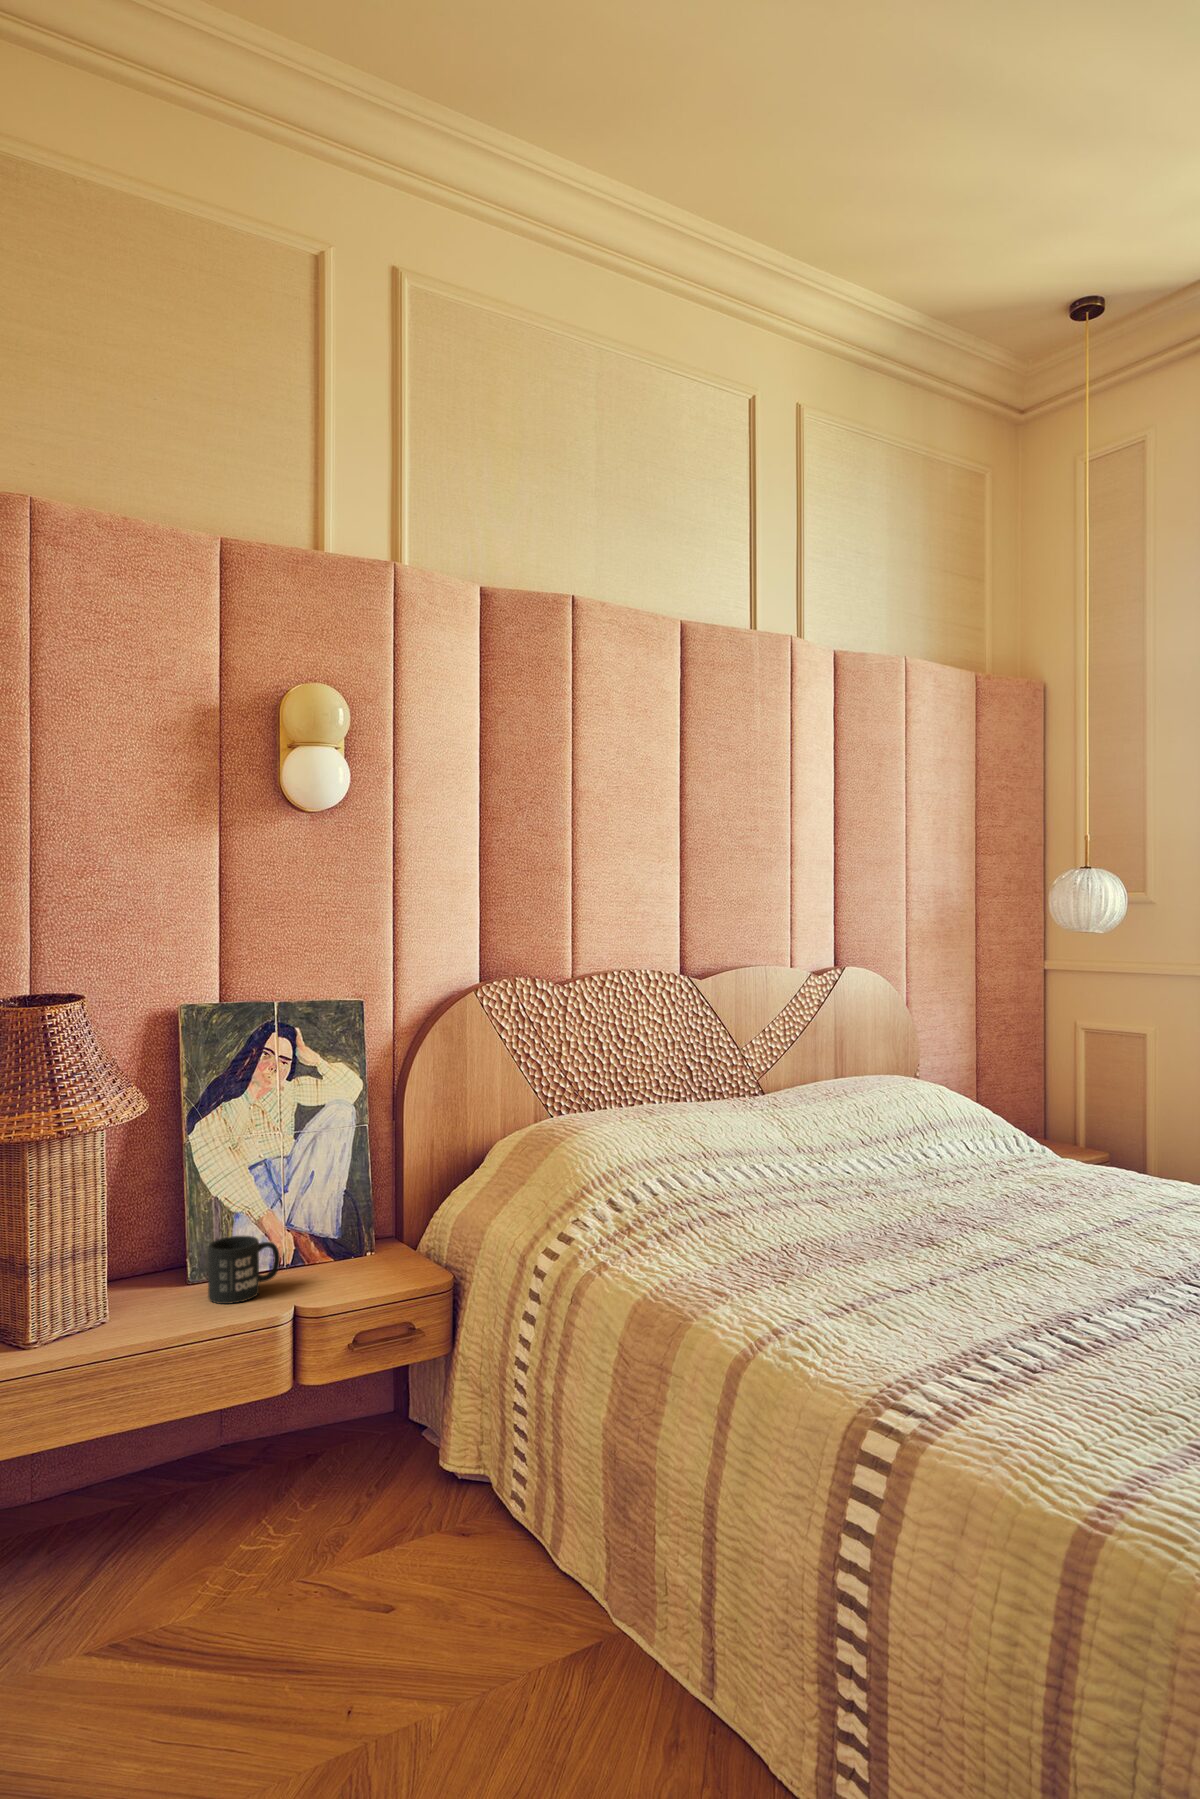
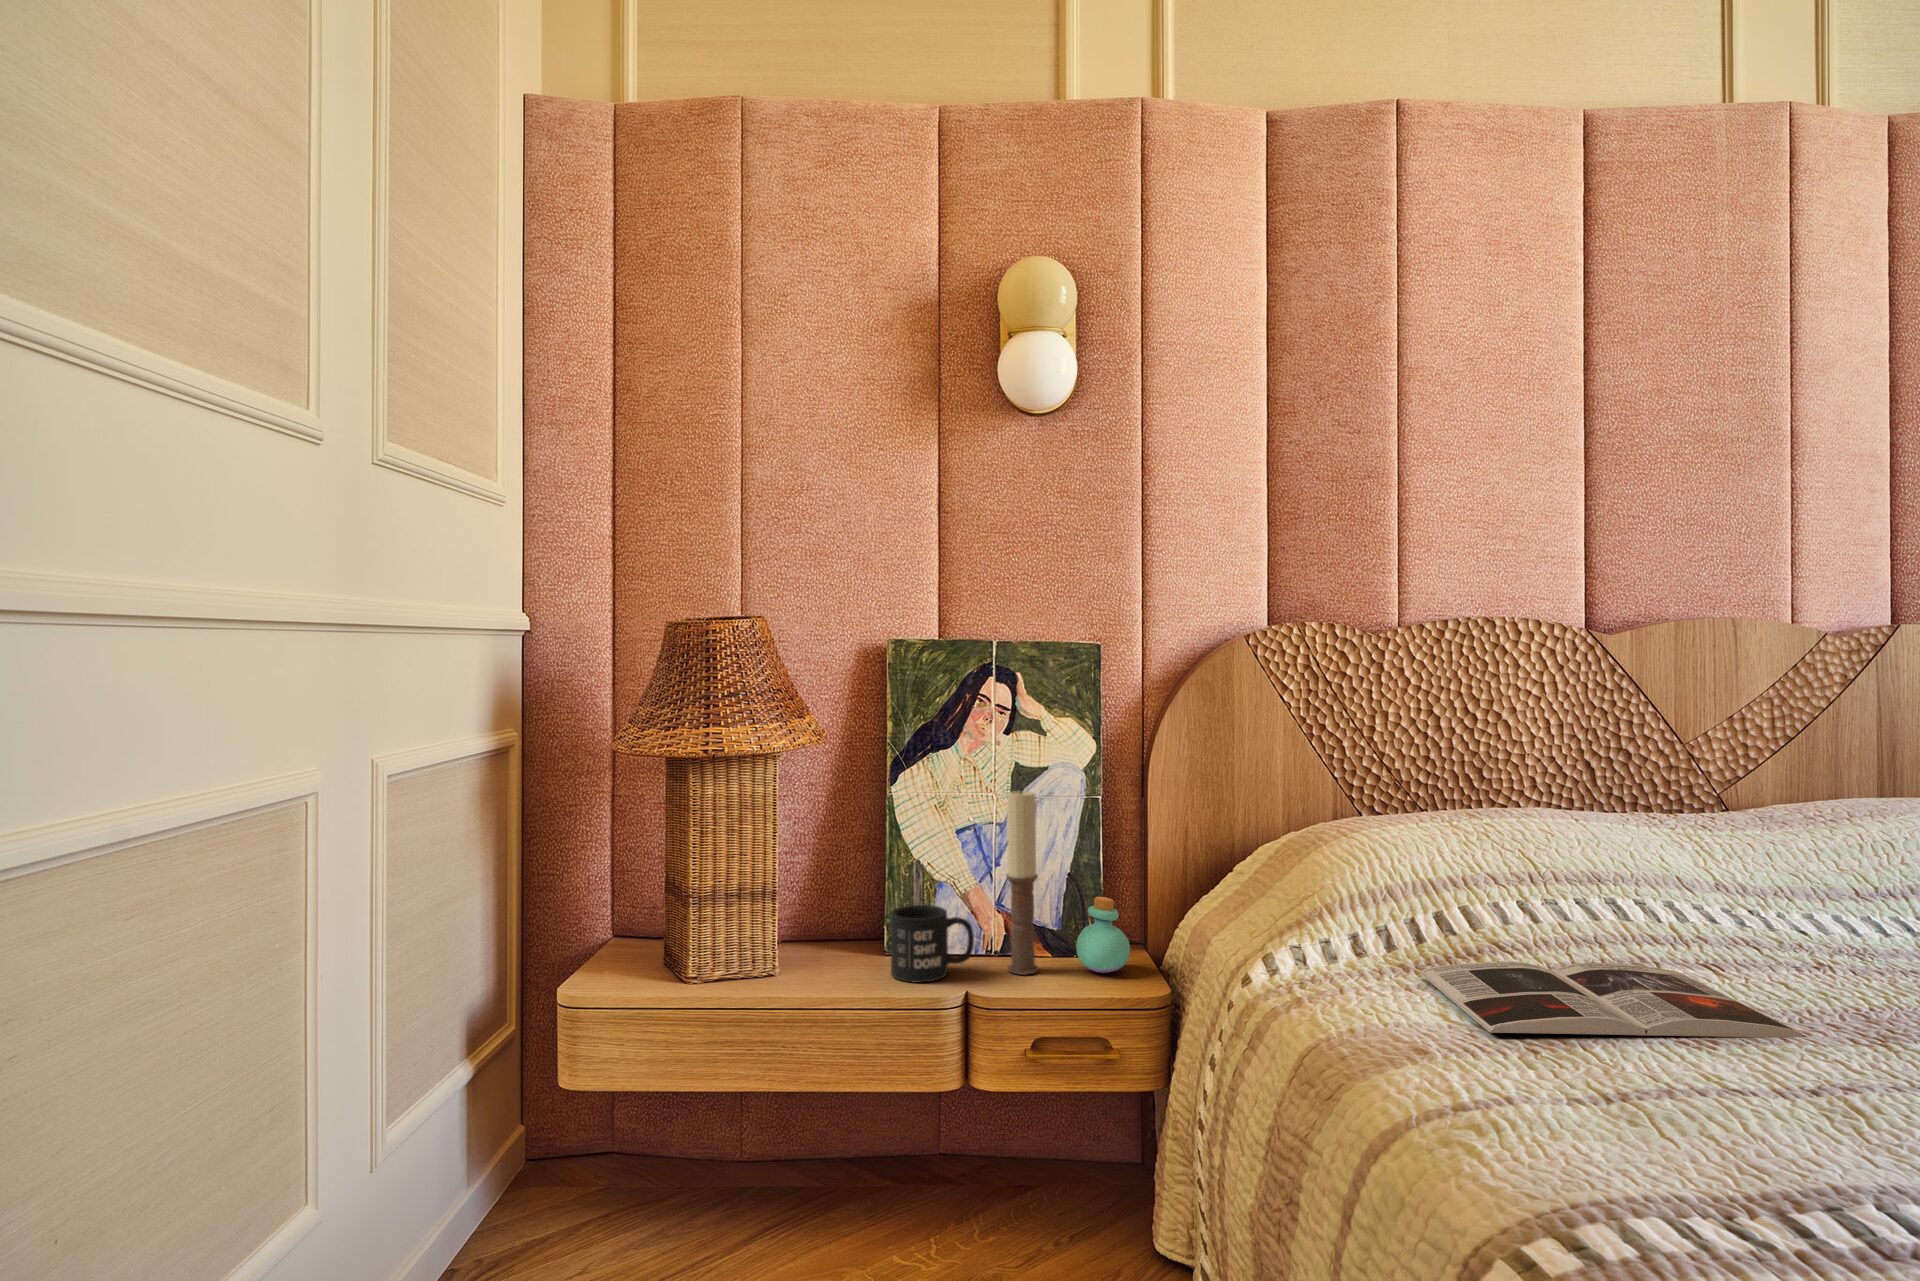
candle: none [304,1127,331,1281] -> present [1007,789,1038,975]
magazine: none [620,1202,818,1258] -> present [1420,962,1804,1037]
perfume bottle: none [359,1207,402,1267] -> present [1076,897,1130,973]

